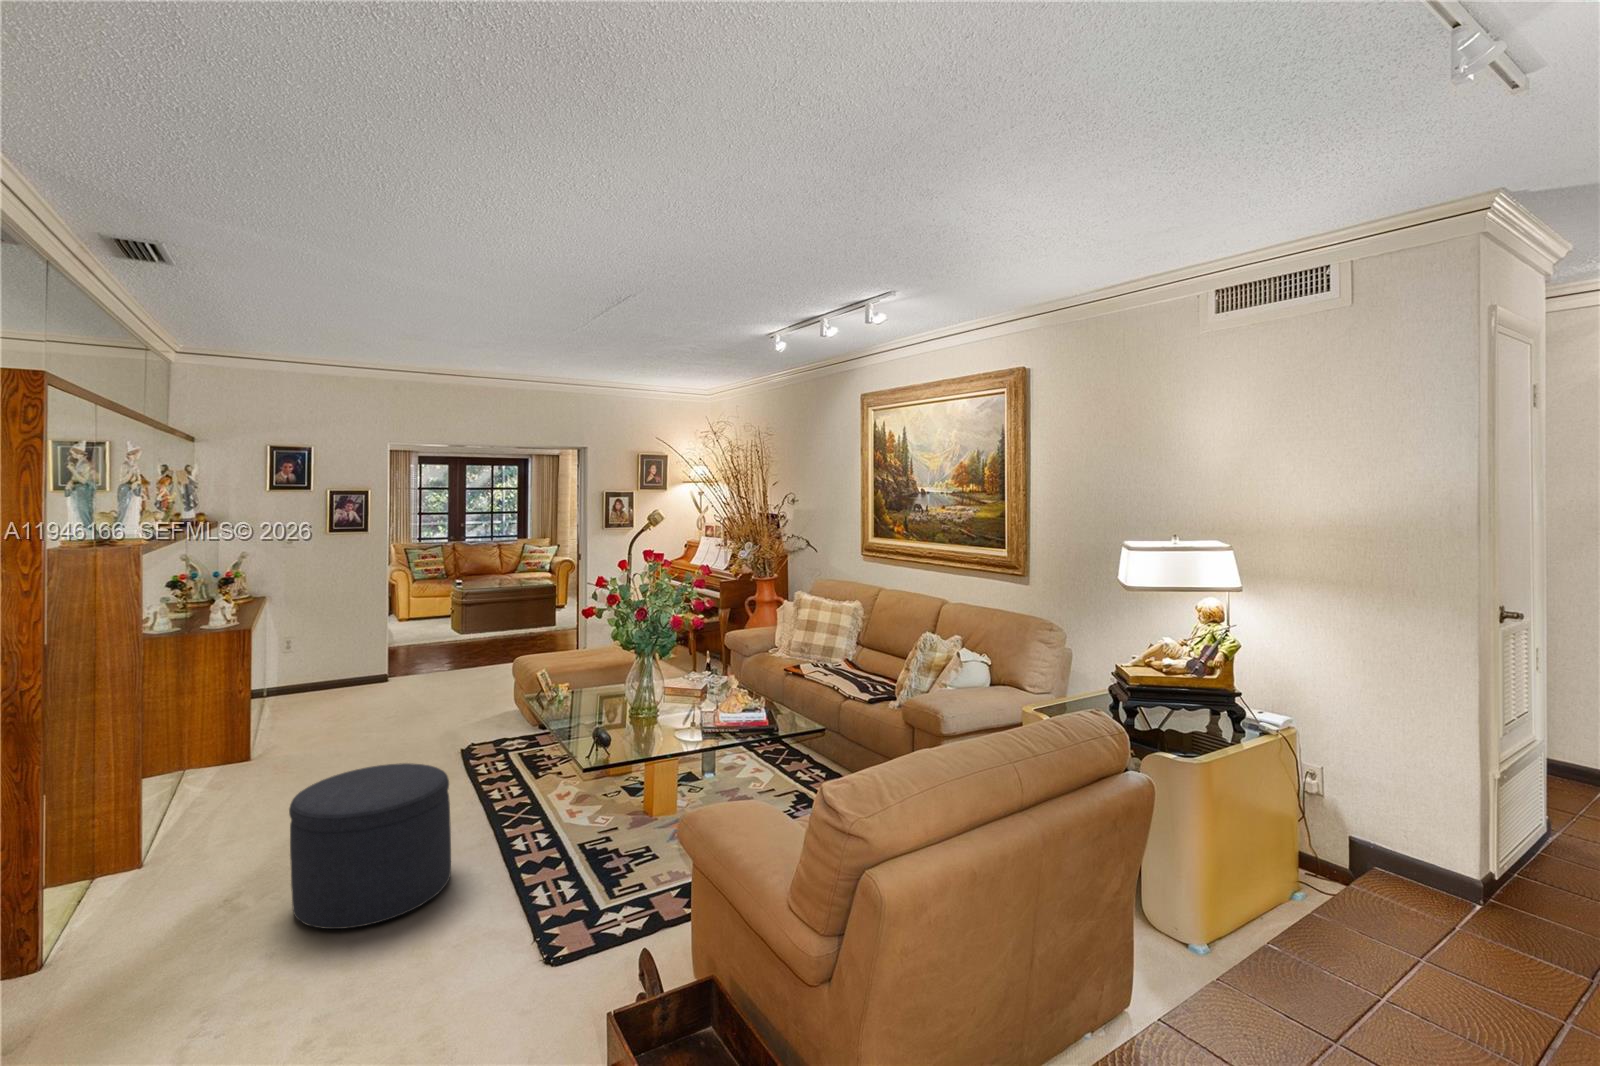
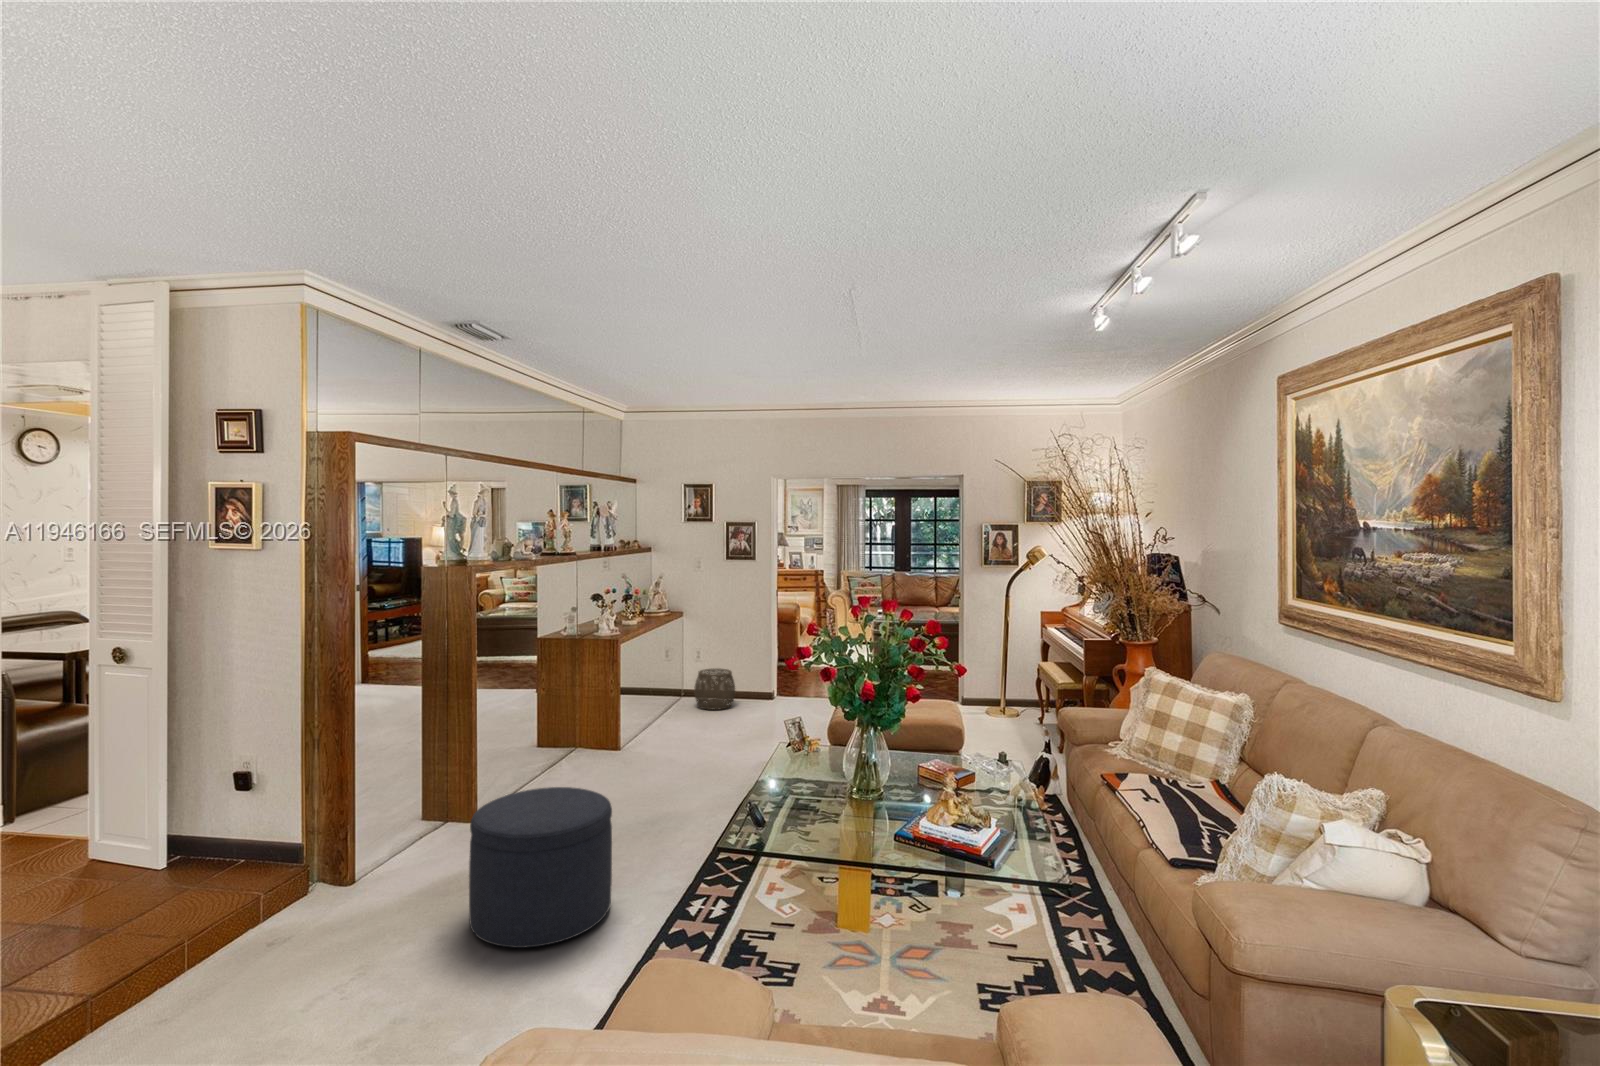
woven basket: none [300,654,354,701] -> present [694,668,735,710]

